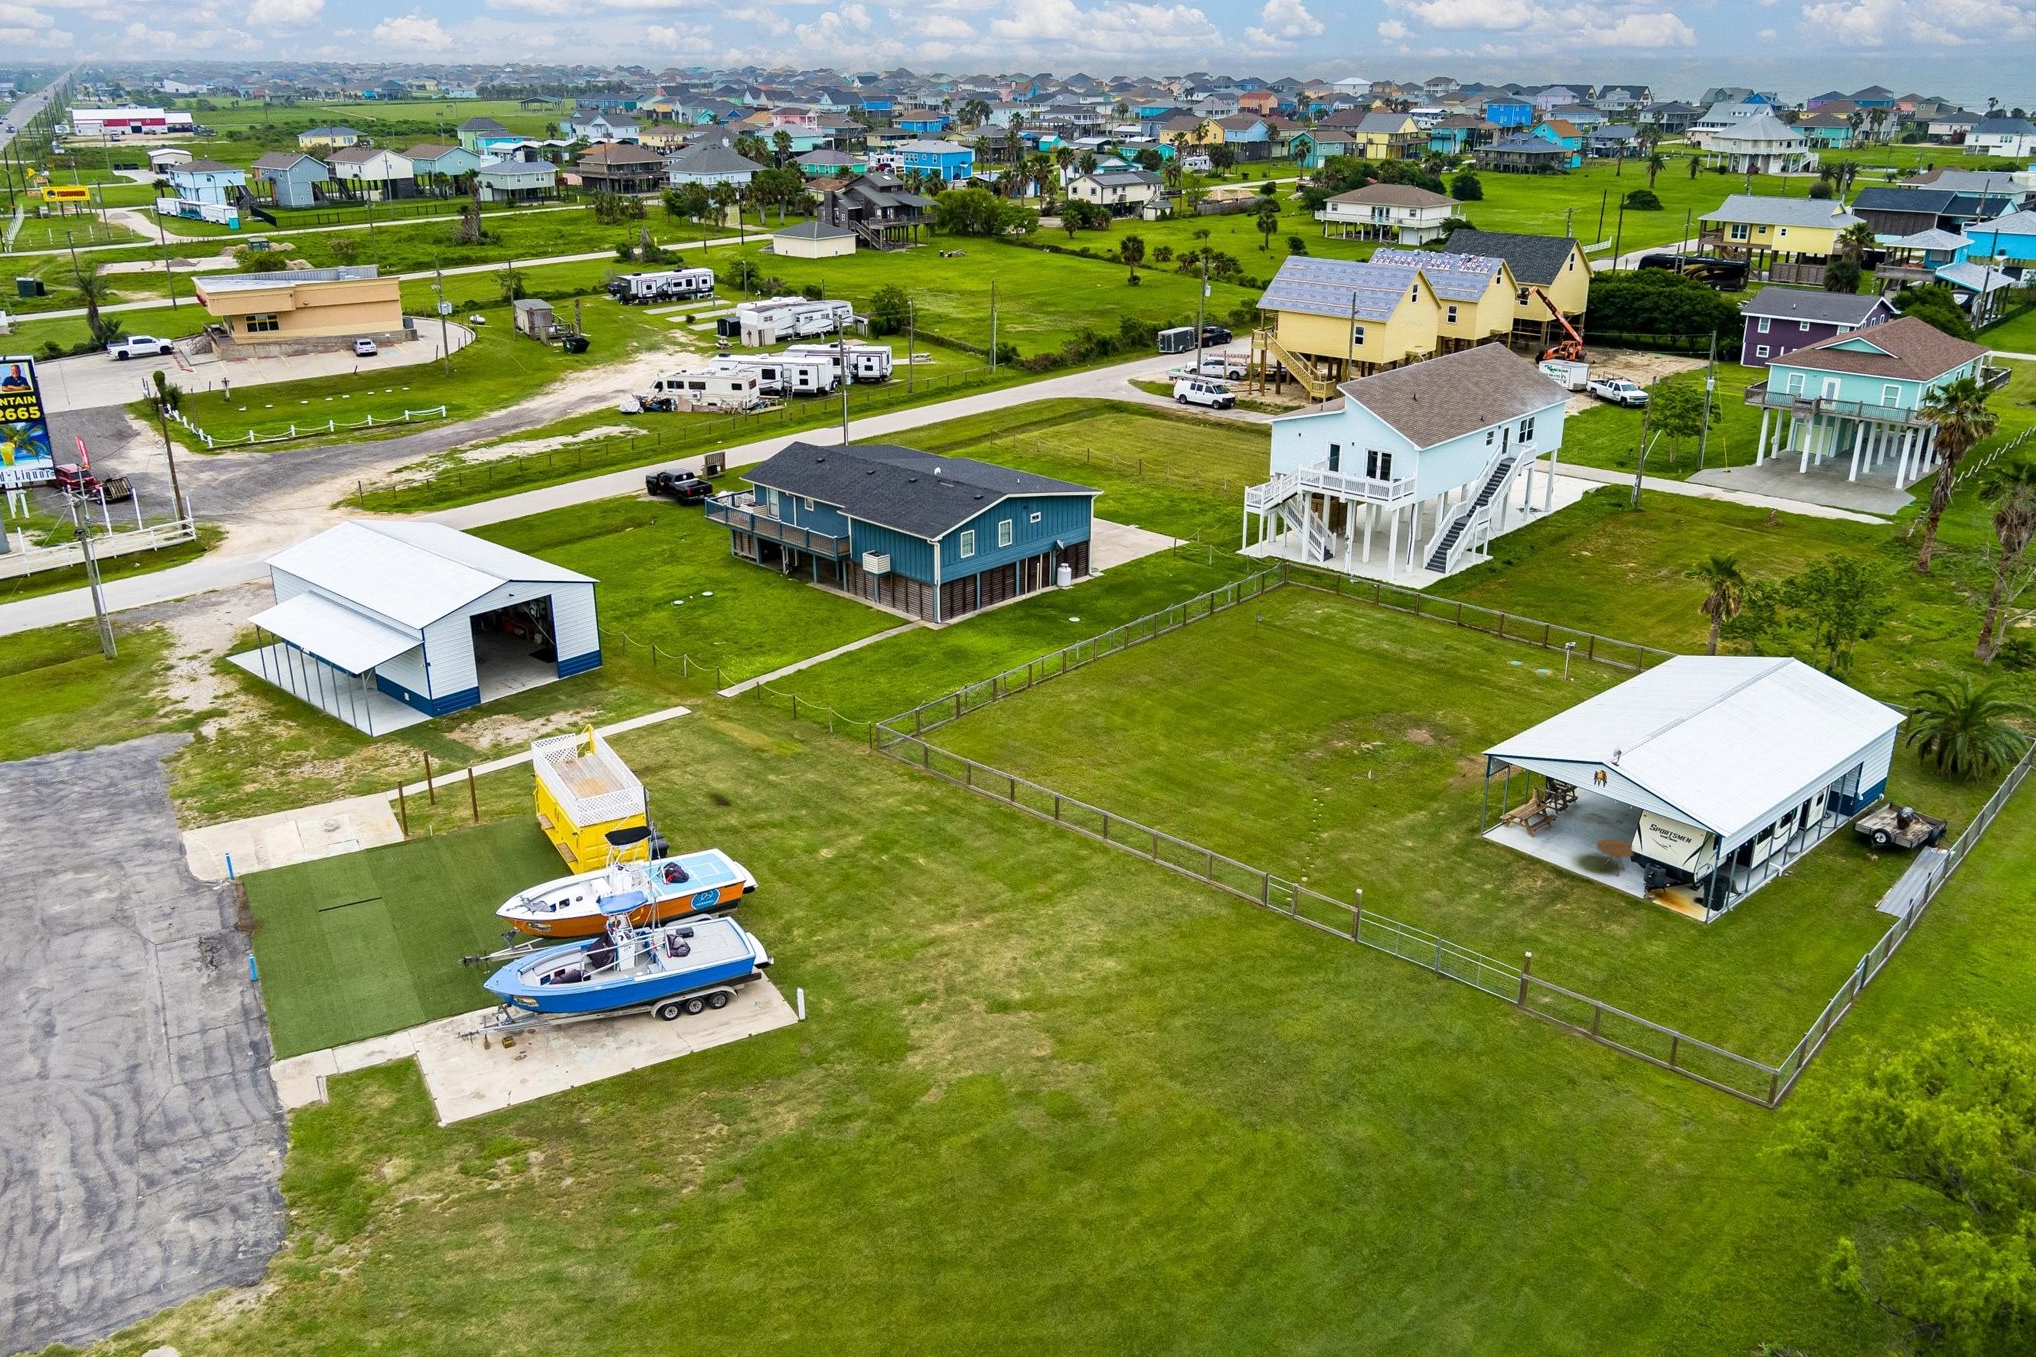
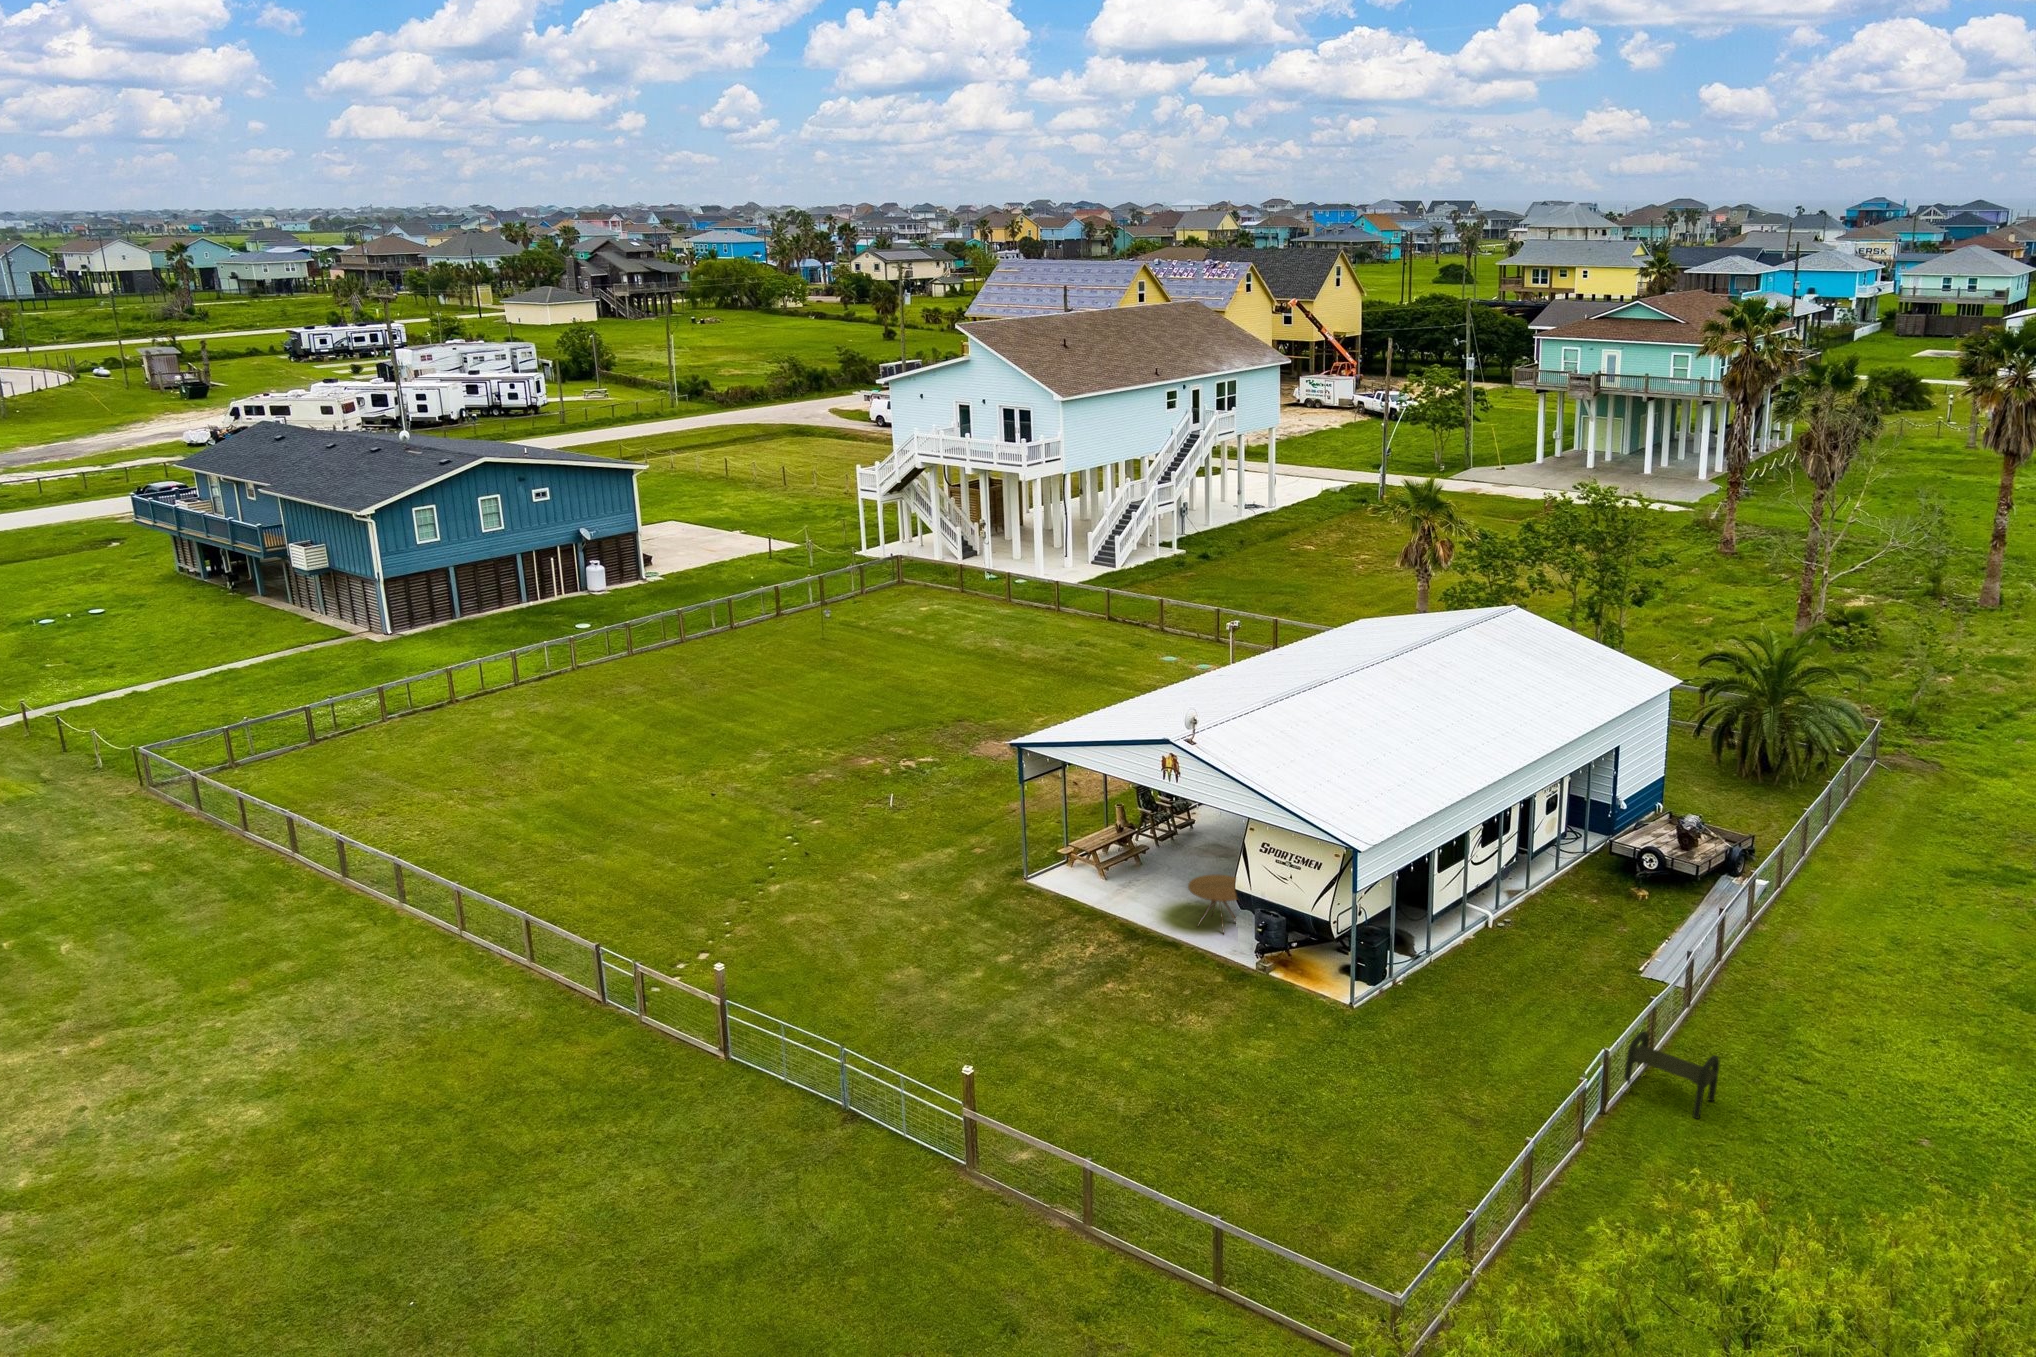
bench: none [1872,945,1930,994] -> present [1624,1031,1720,1119]

